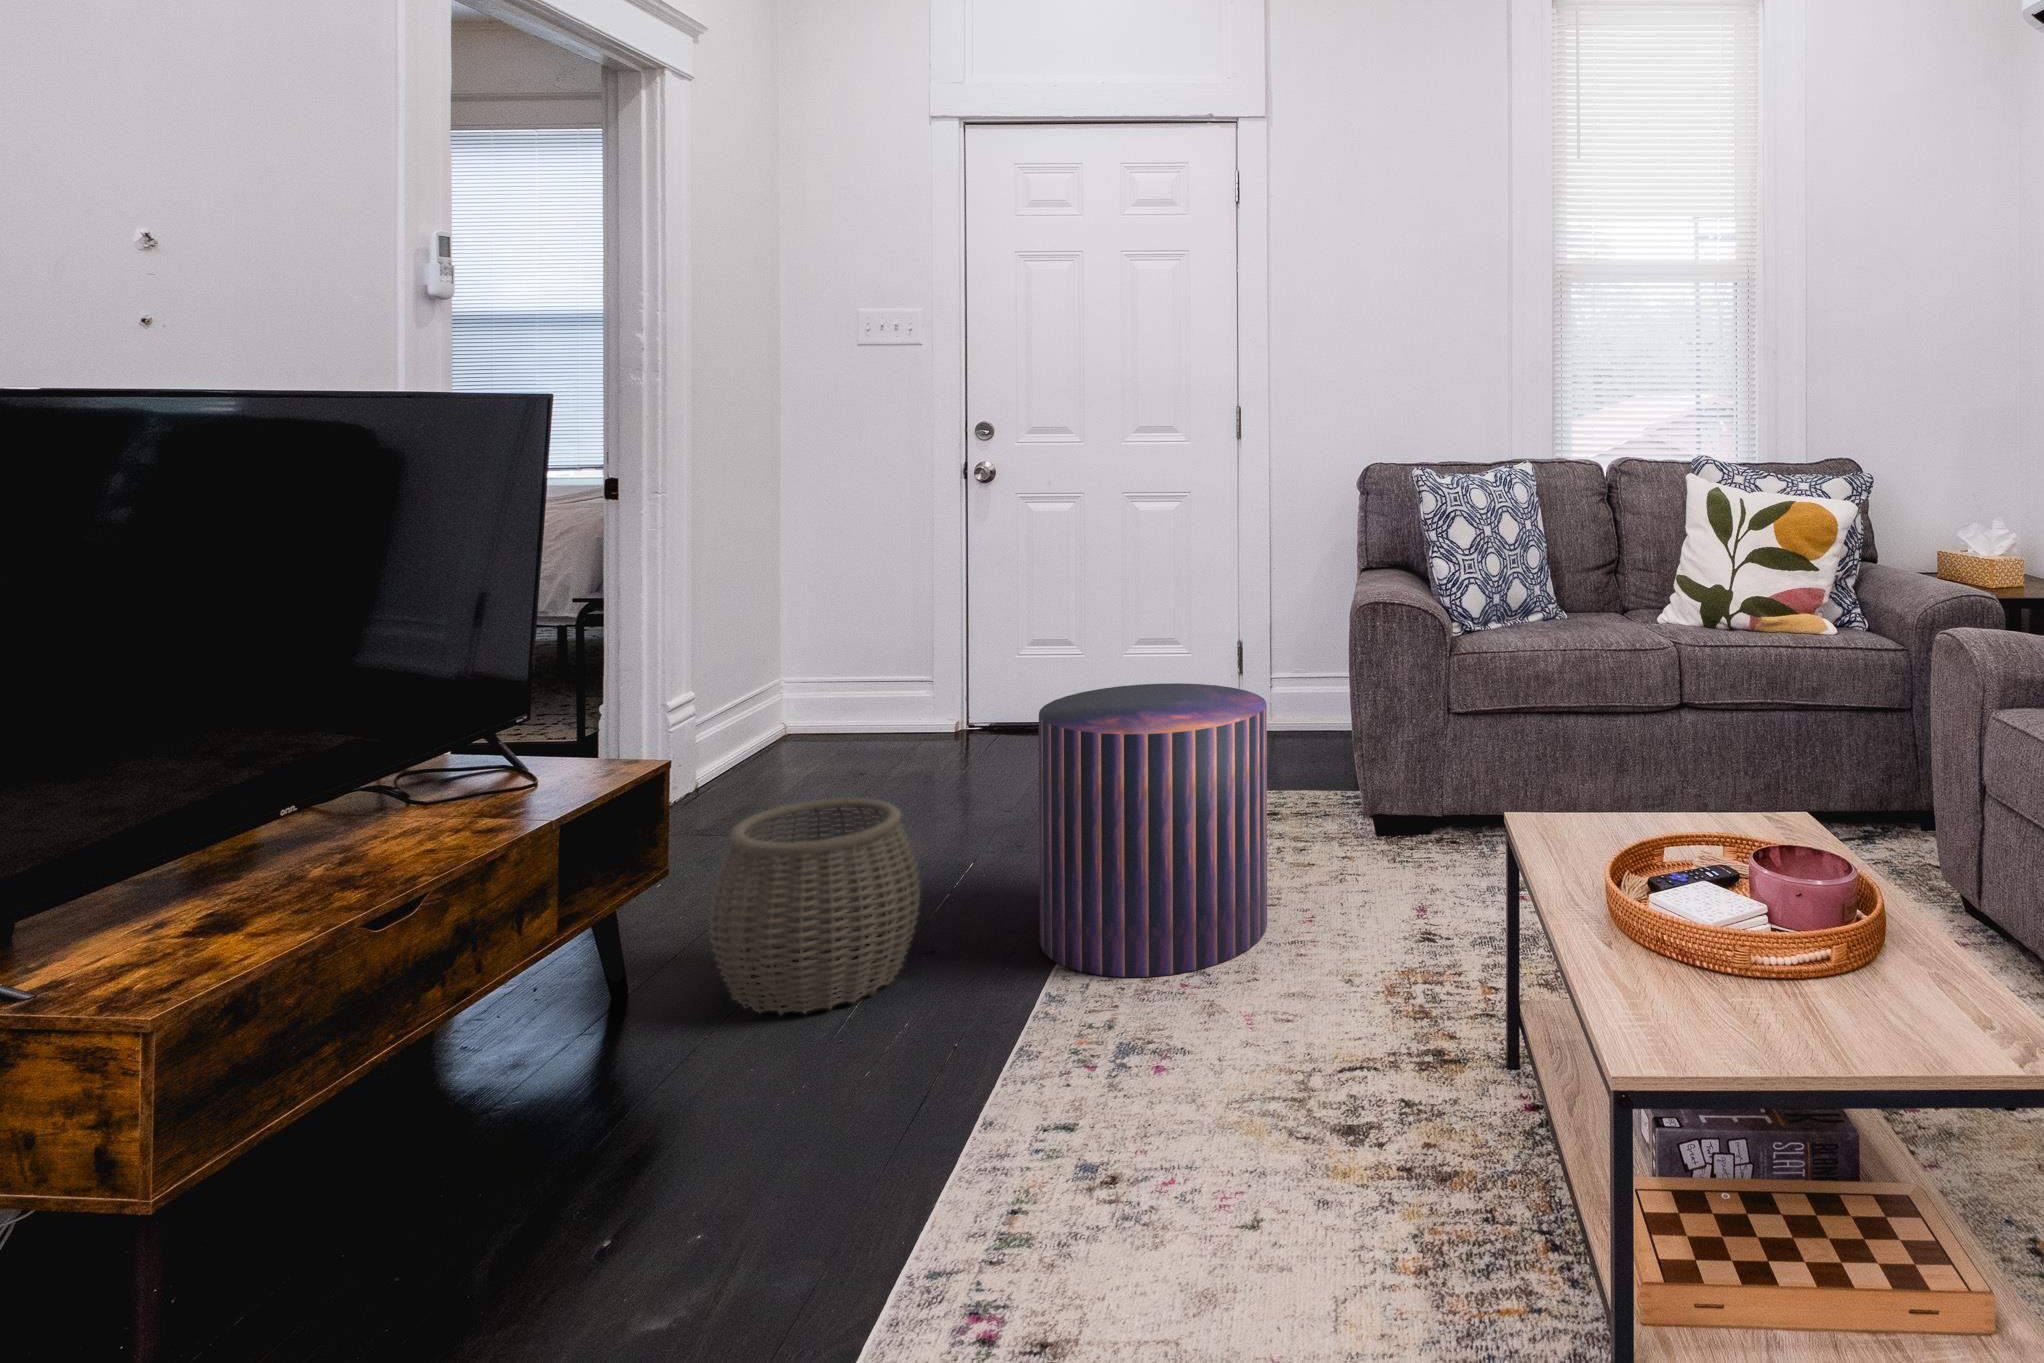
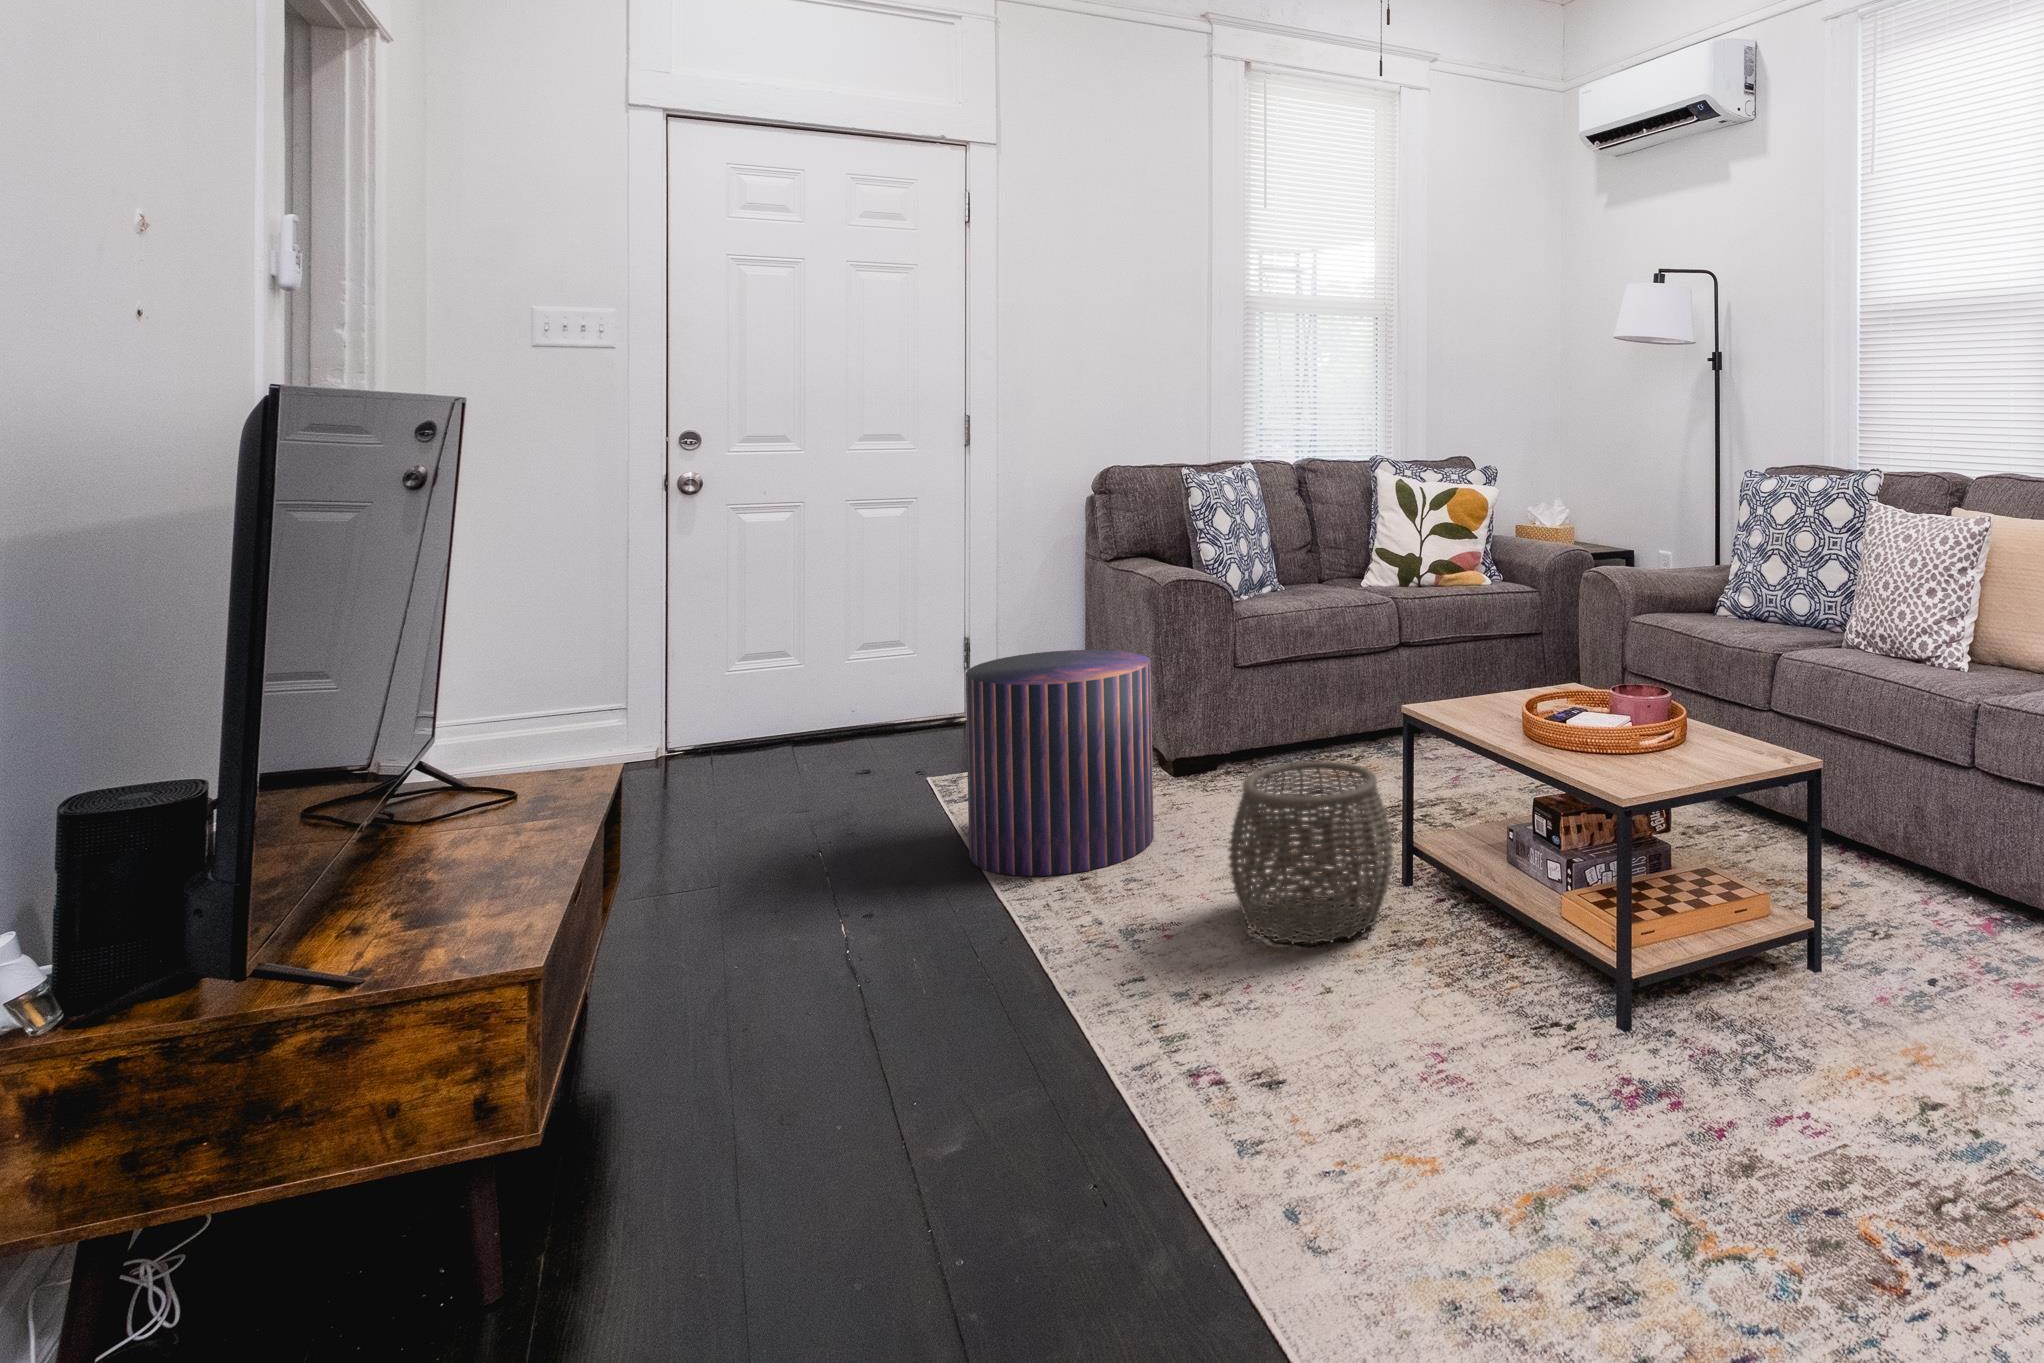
woven basket: present [710,798,920,1015] -> present [1228,761,1394,944]

